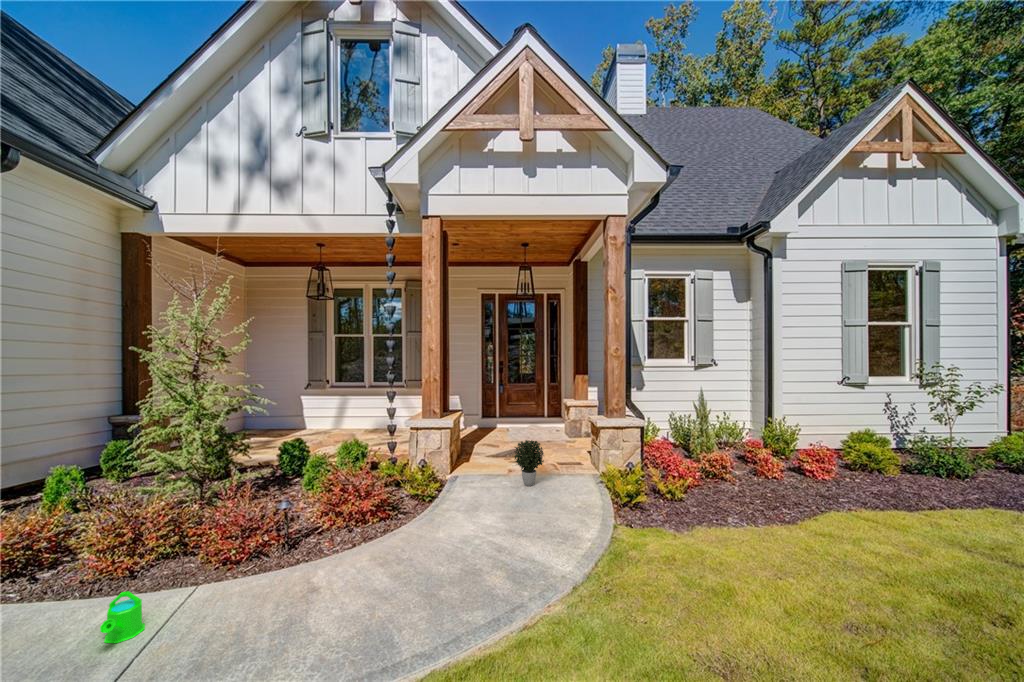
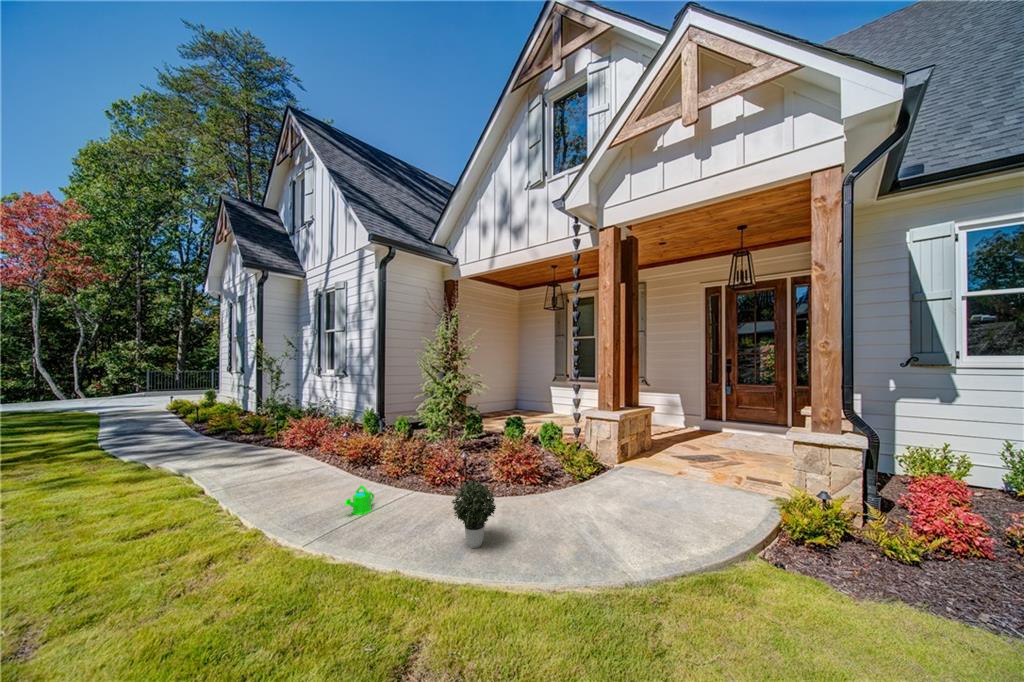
potted plant: present [514,440,544,486] -> present [452,481,496,548]

